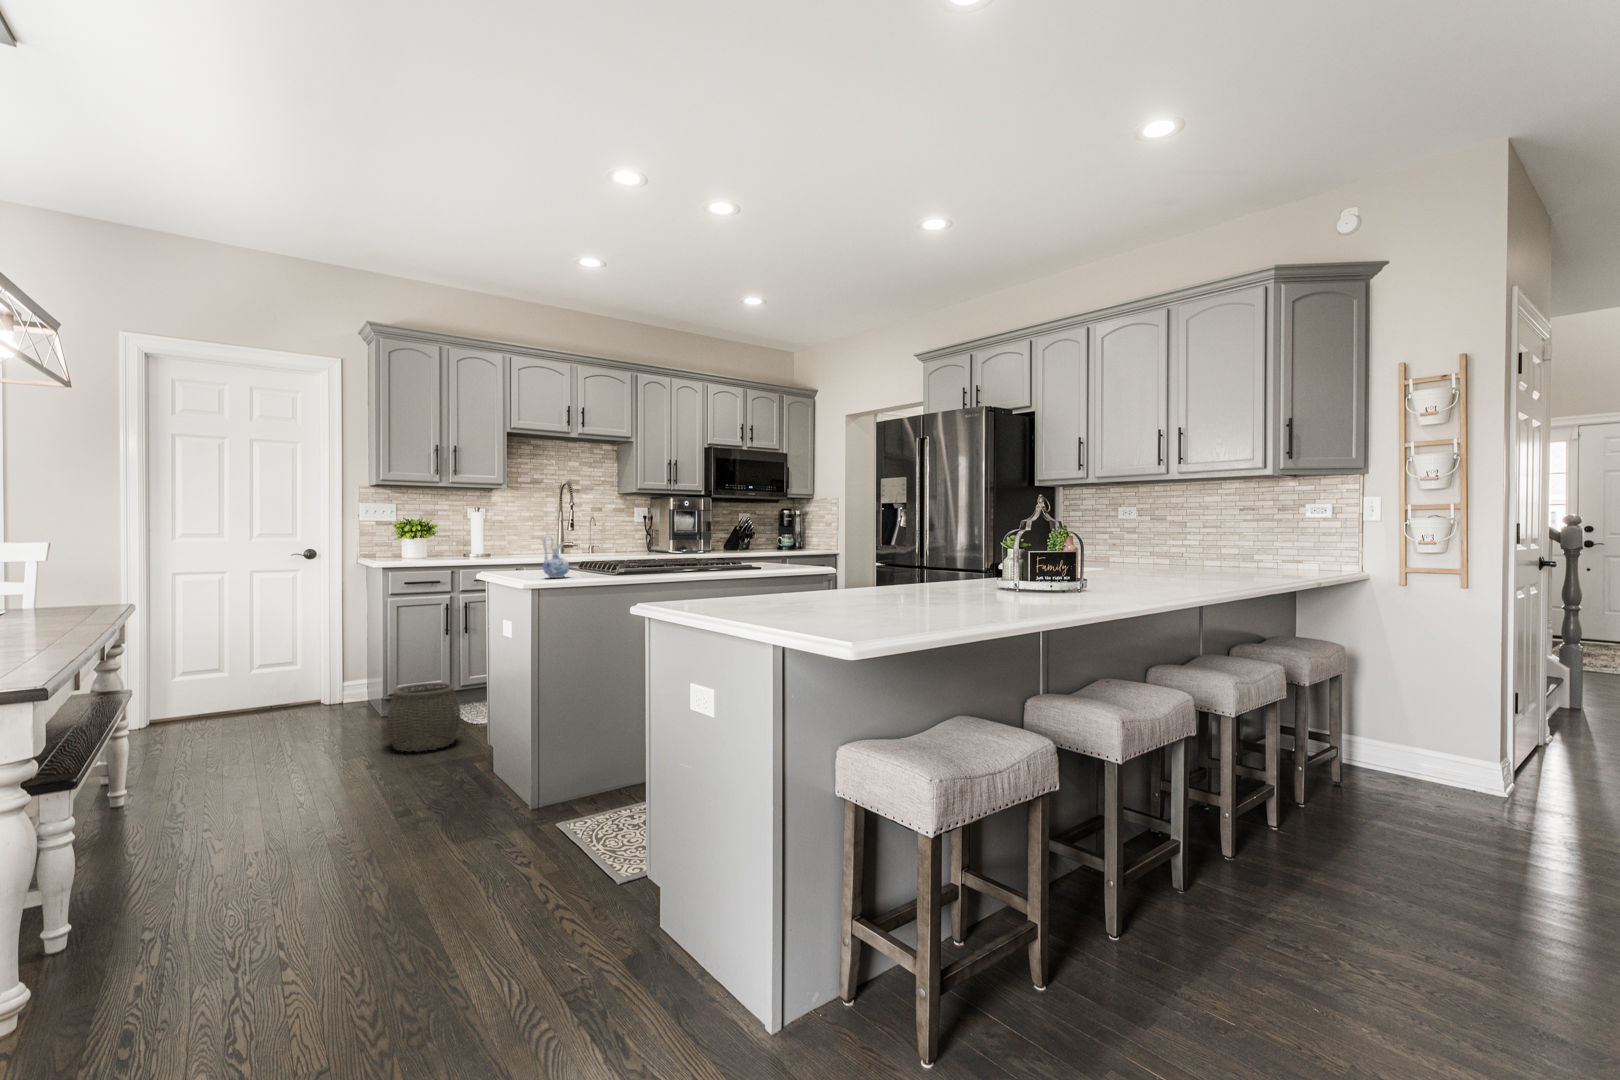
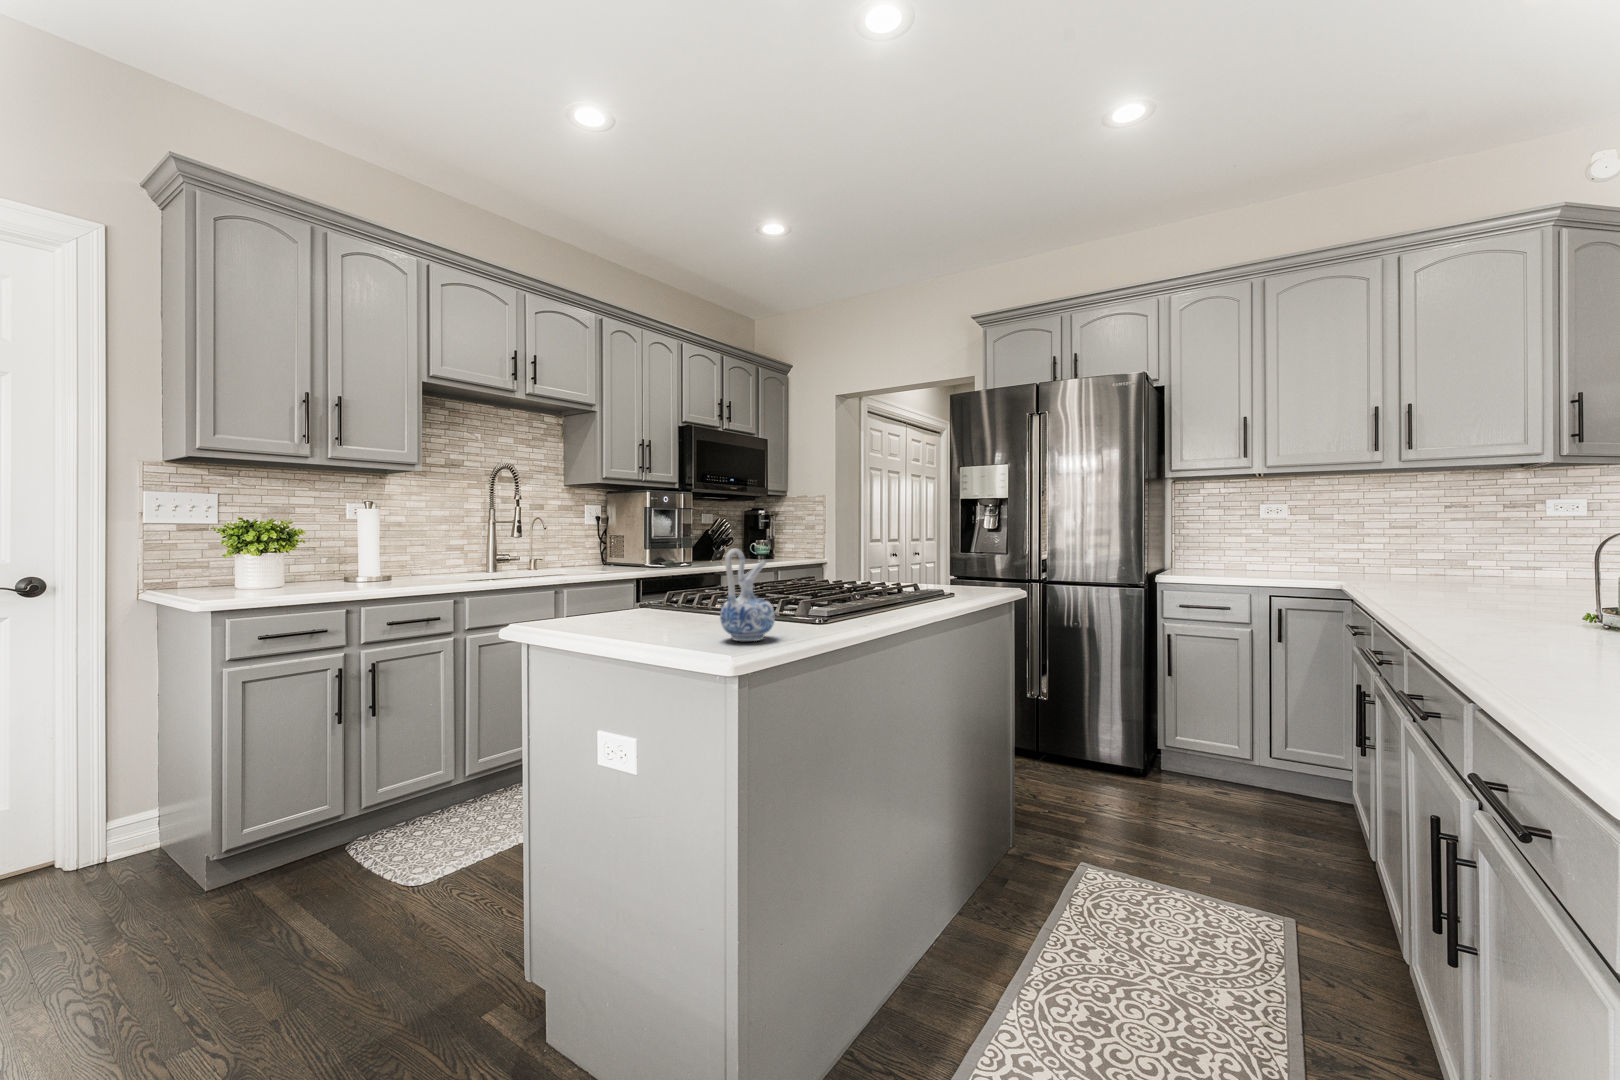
woven basket: present [387,683,461,752] -> none [259,833,421,1003]

